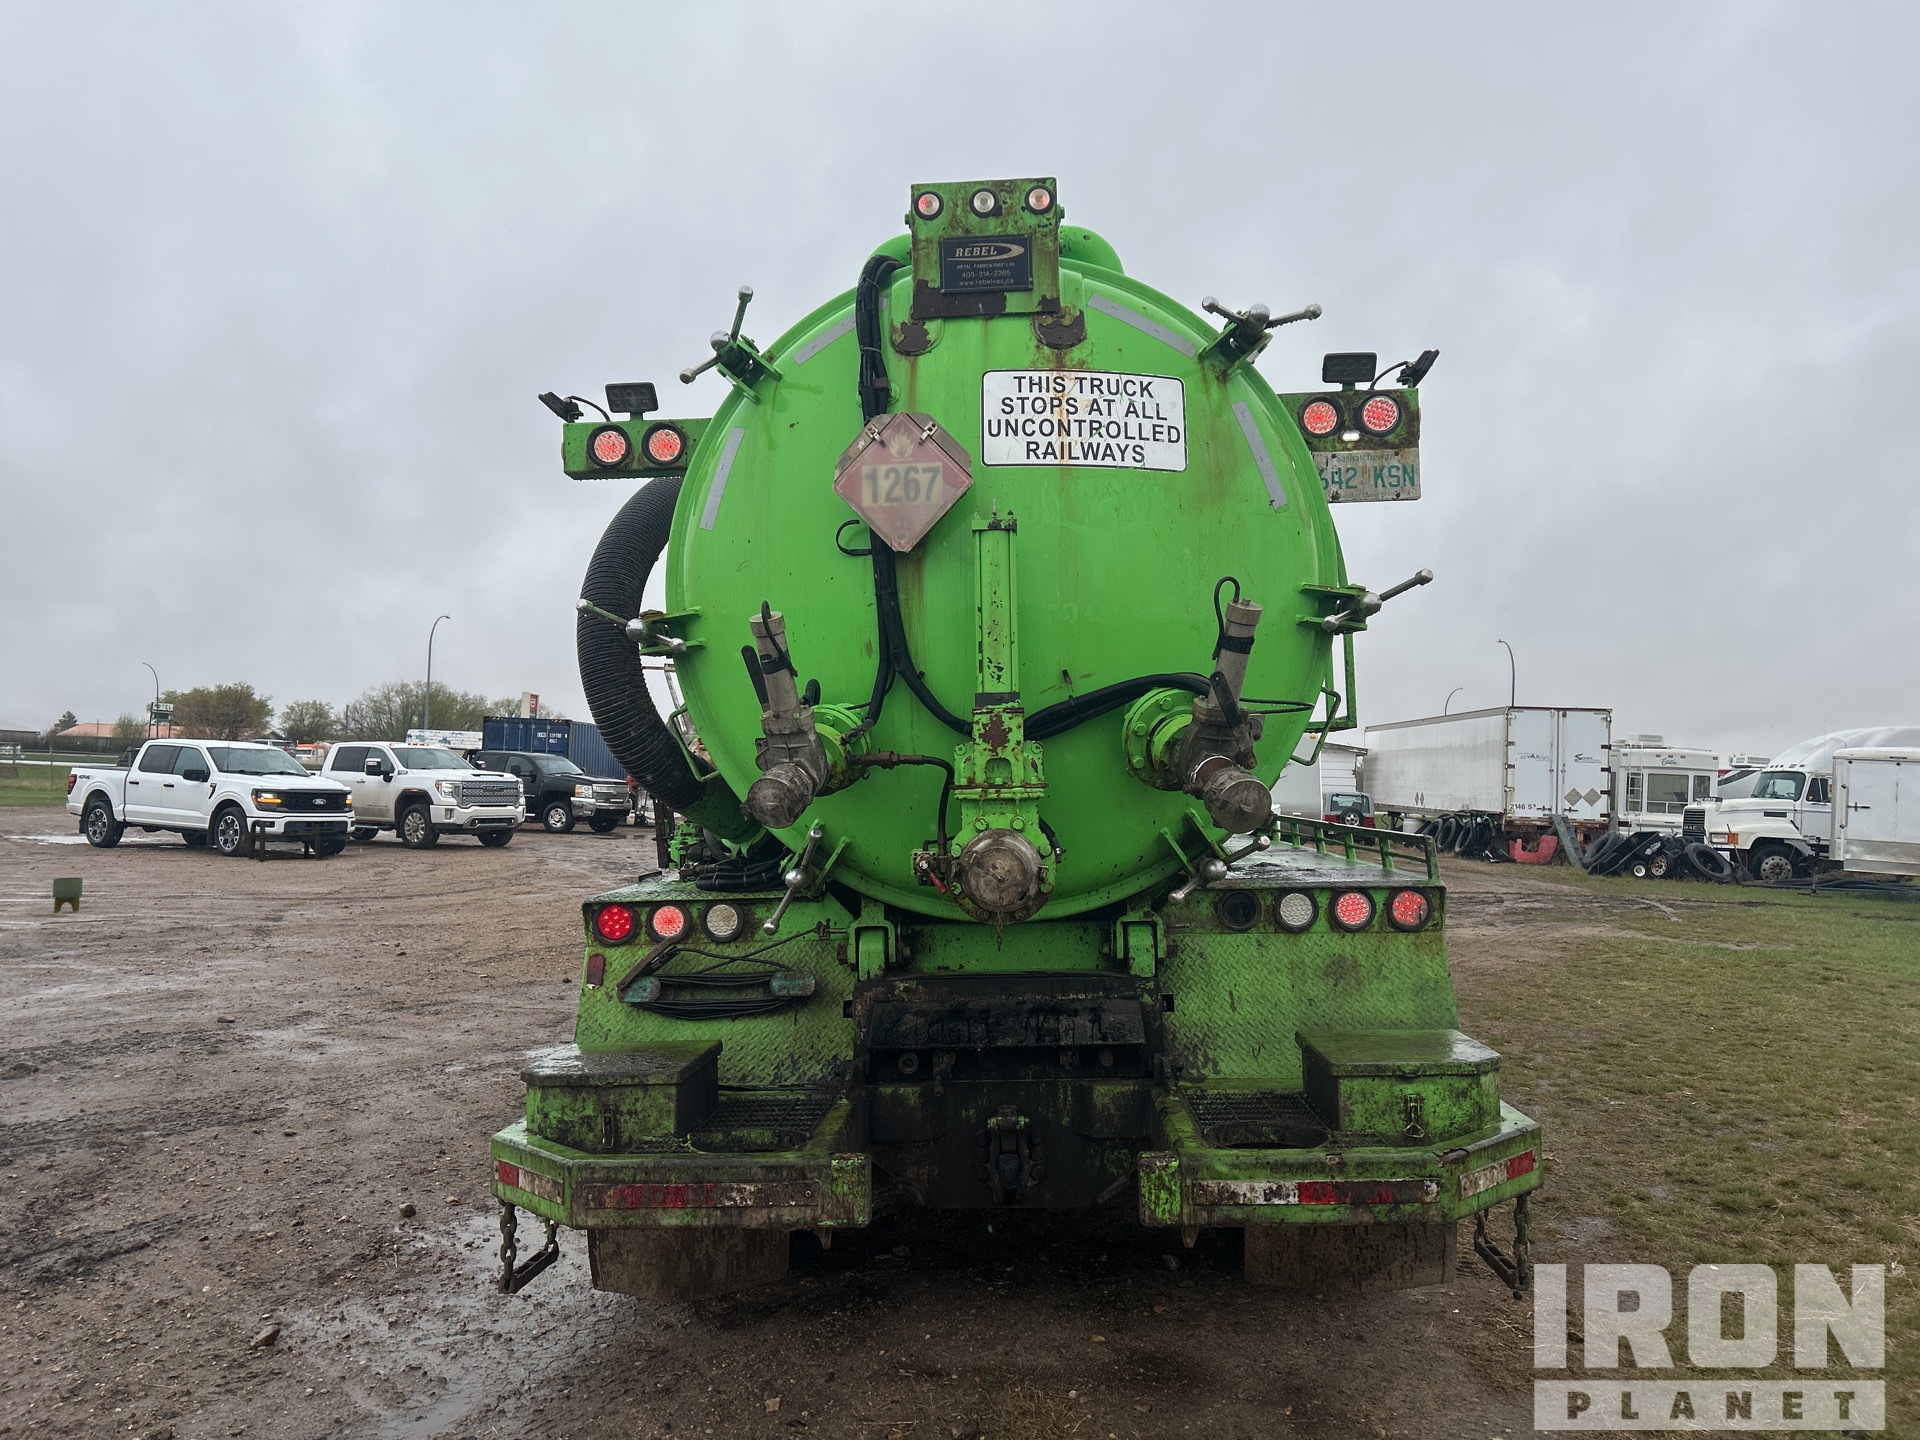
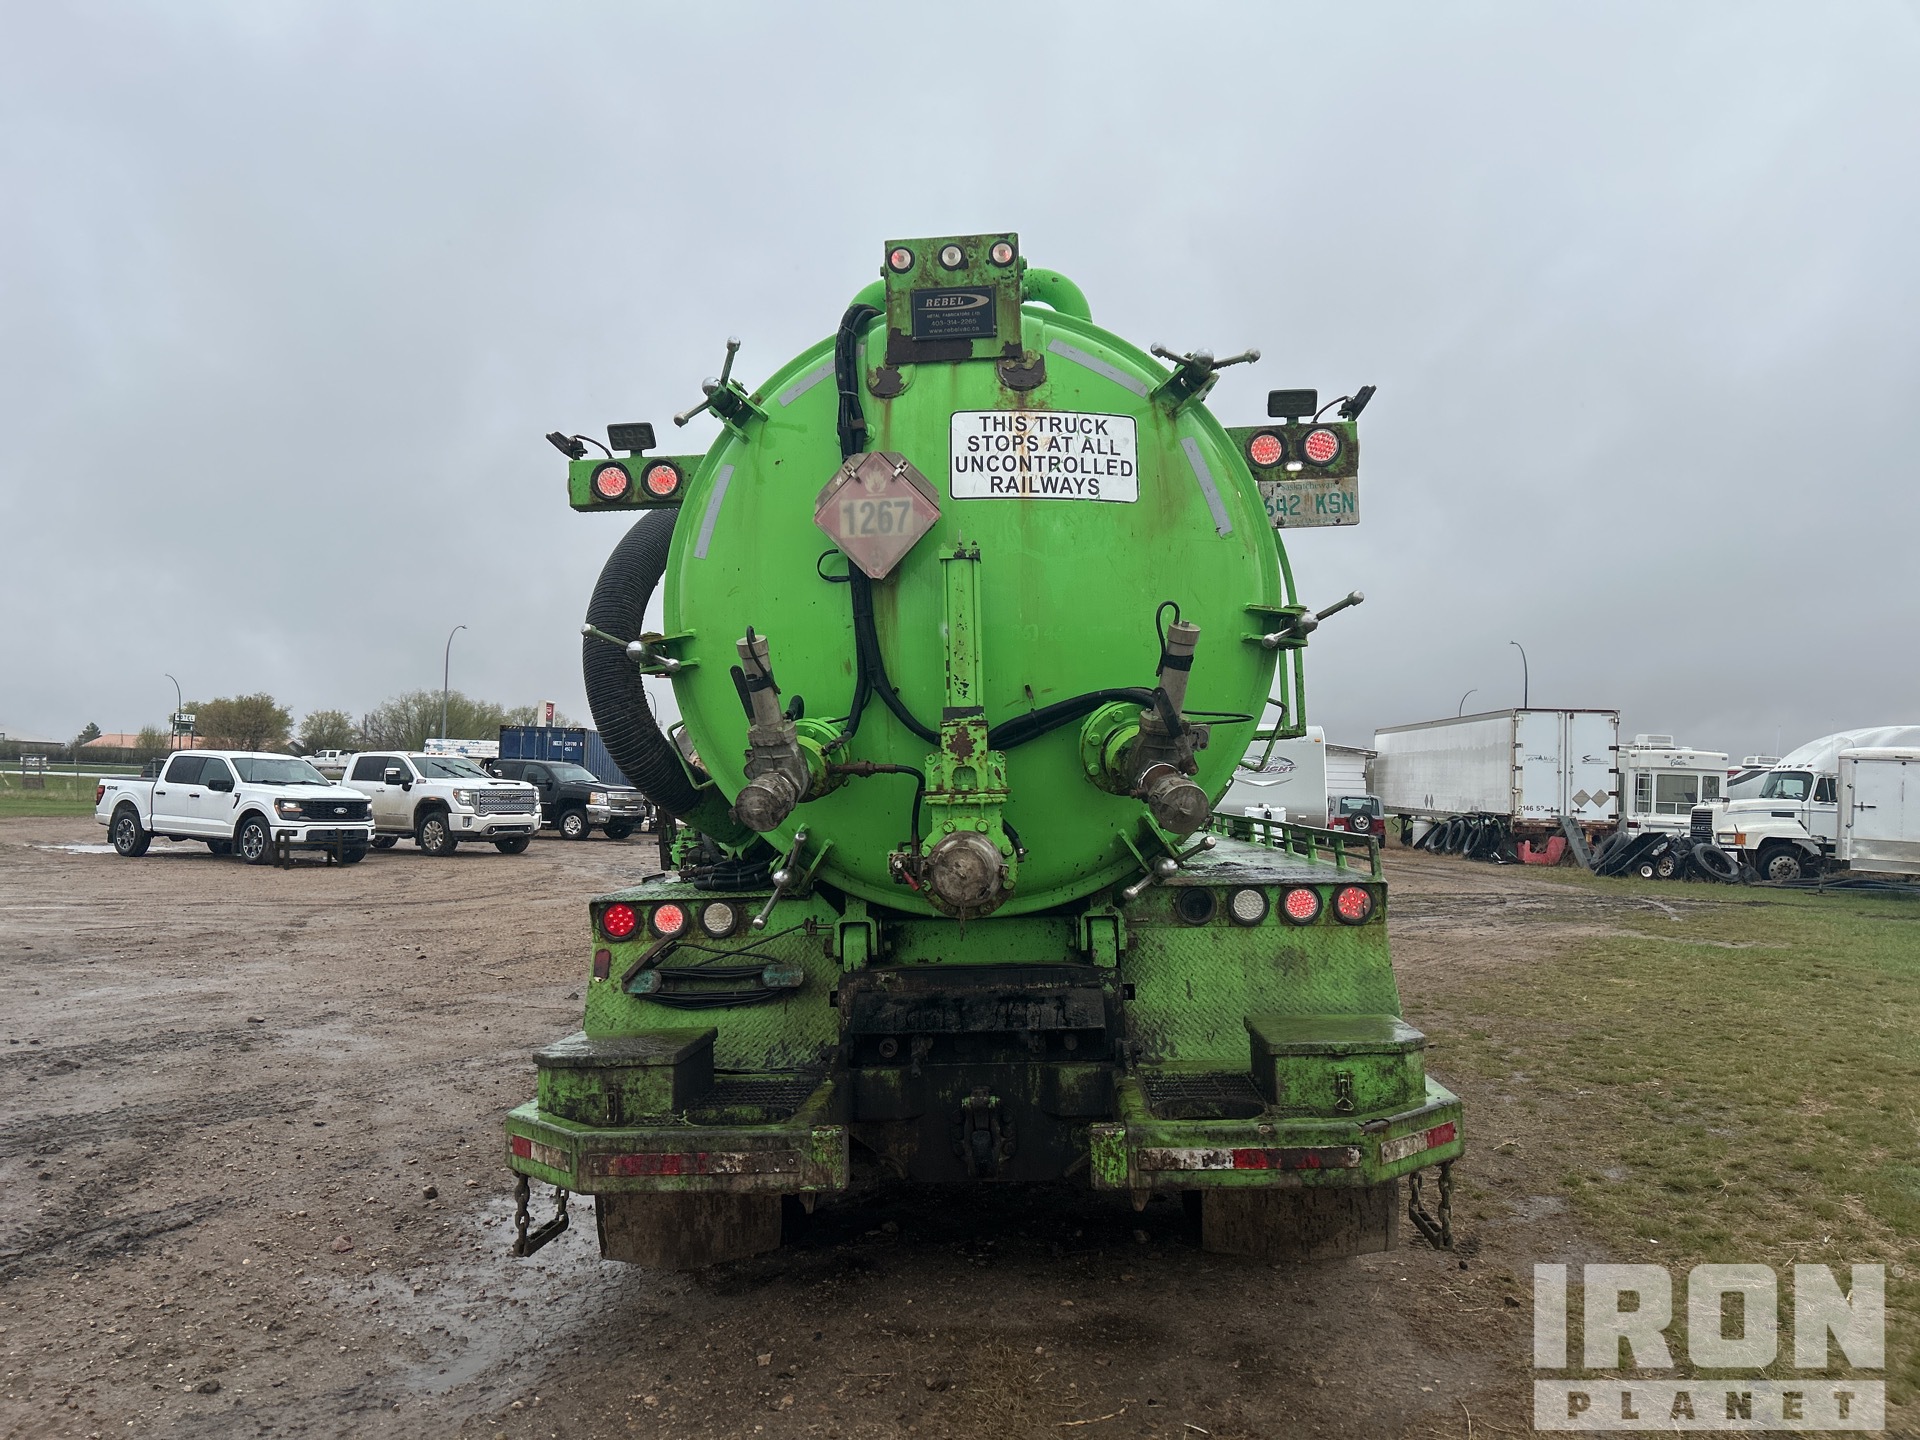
planter: present [53,877,83,912] -> none [87,886,116,919]

